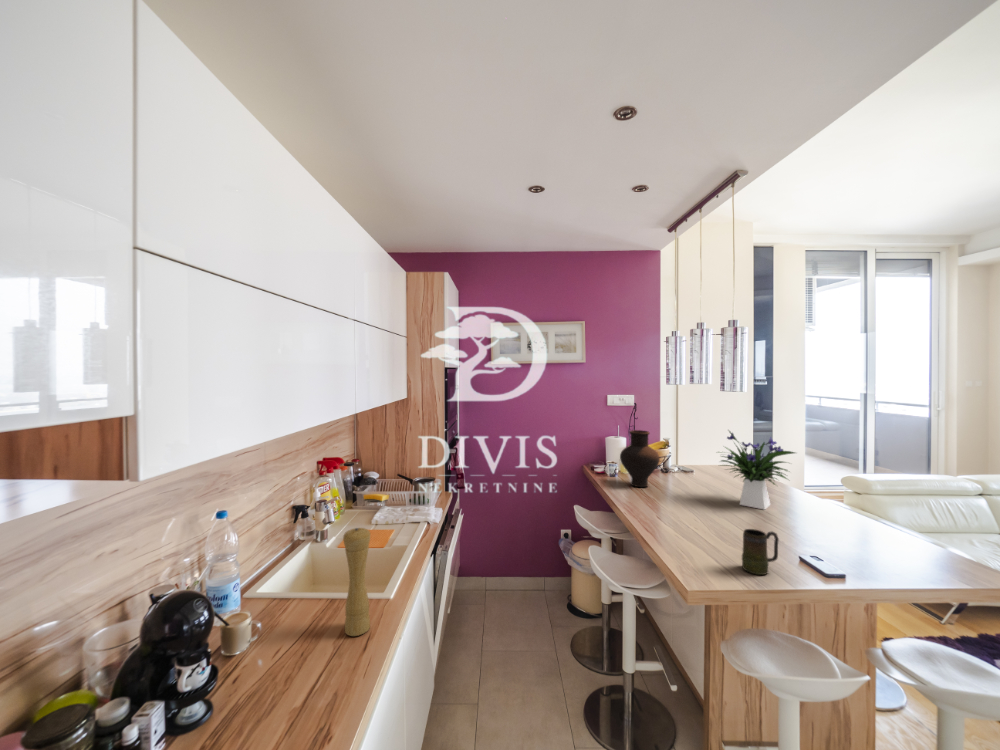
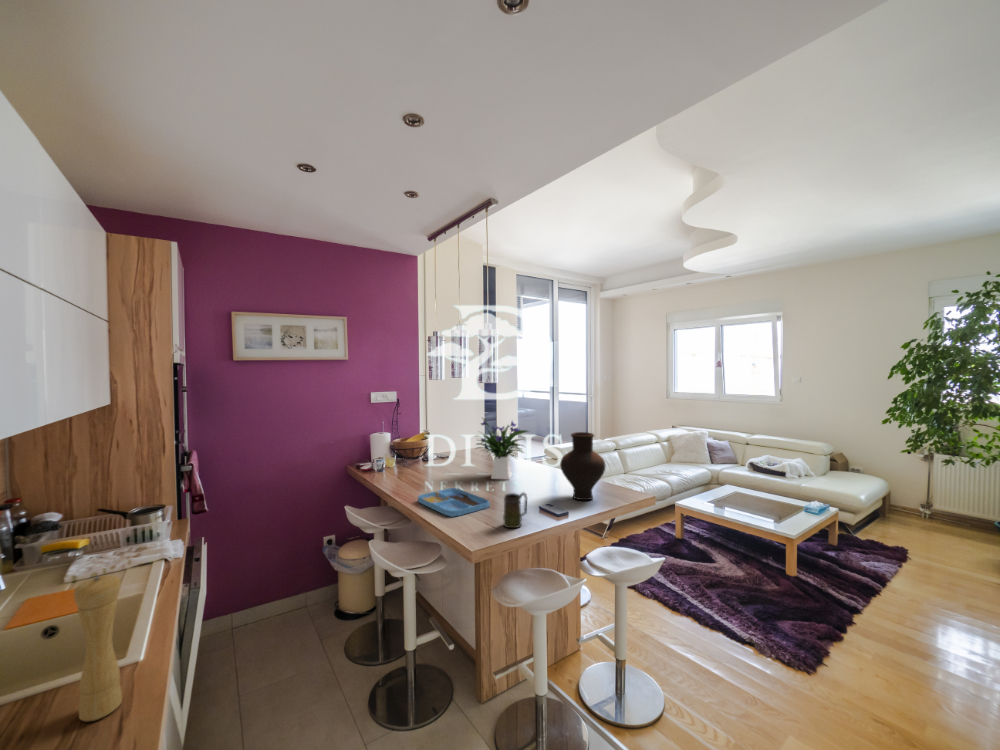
vase: present [620,430,659,487] -> present [560,432,606,500]
tray: none [643,507,729,541] -> present [418,488,489,517]

